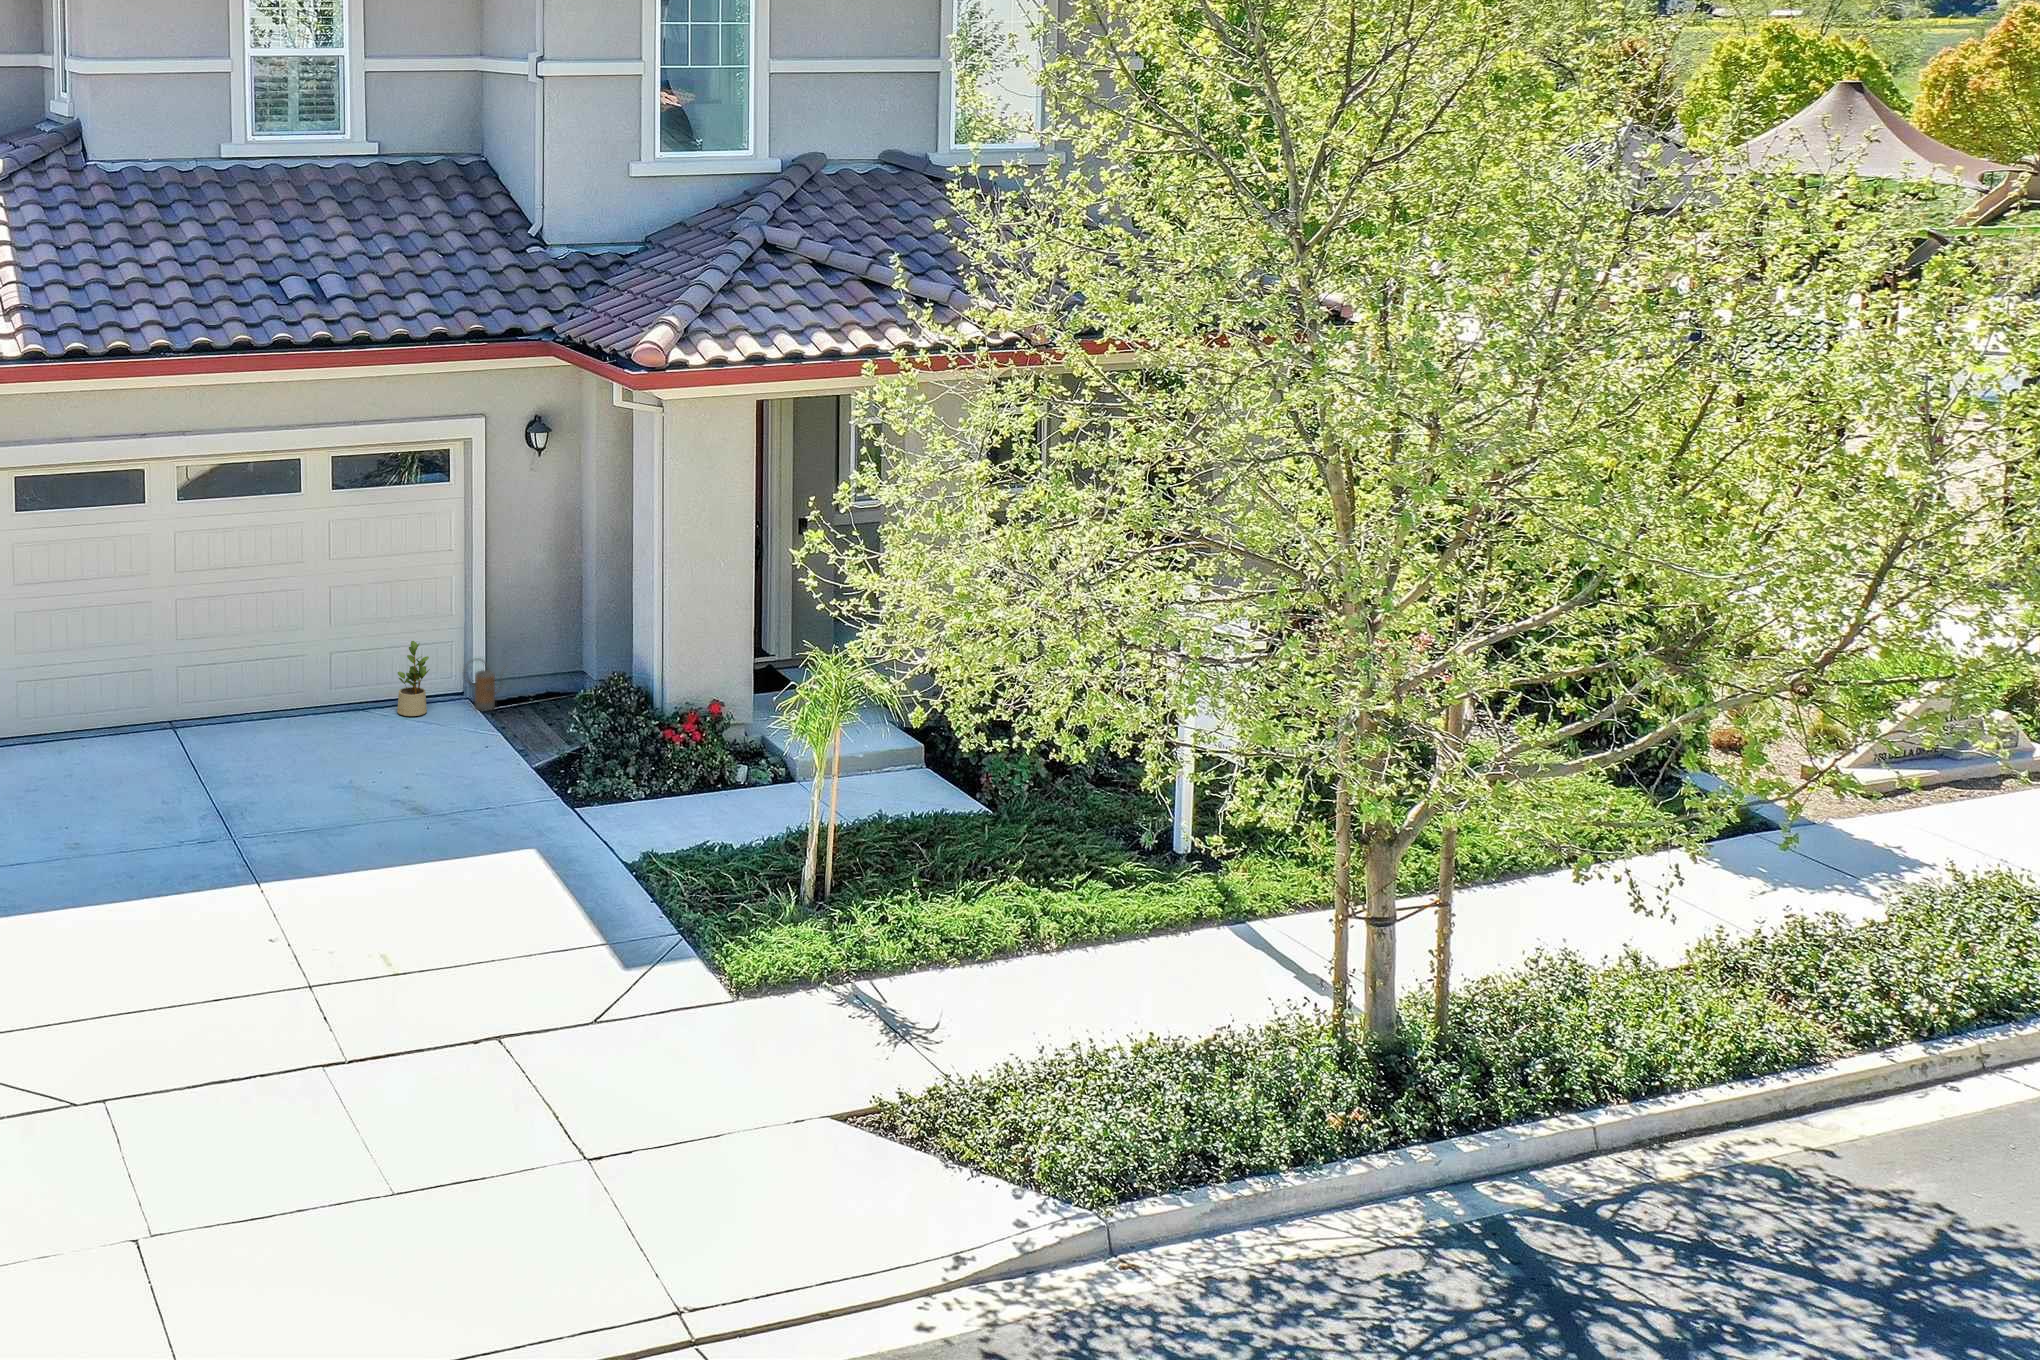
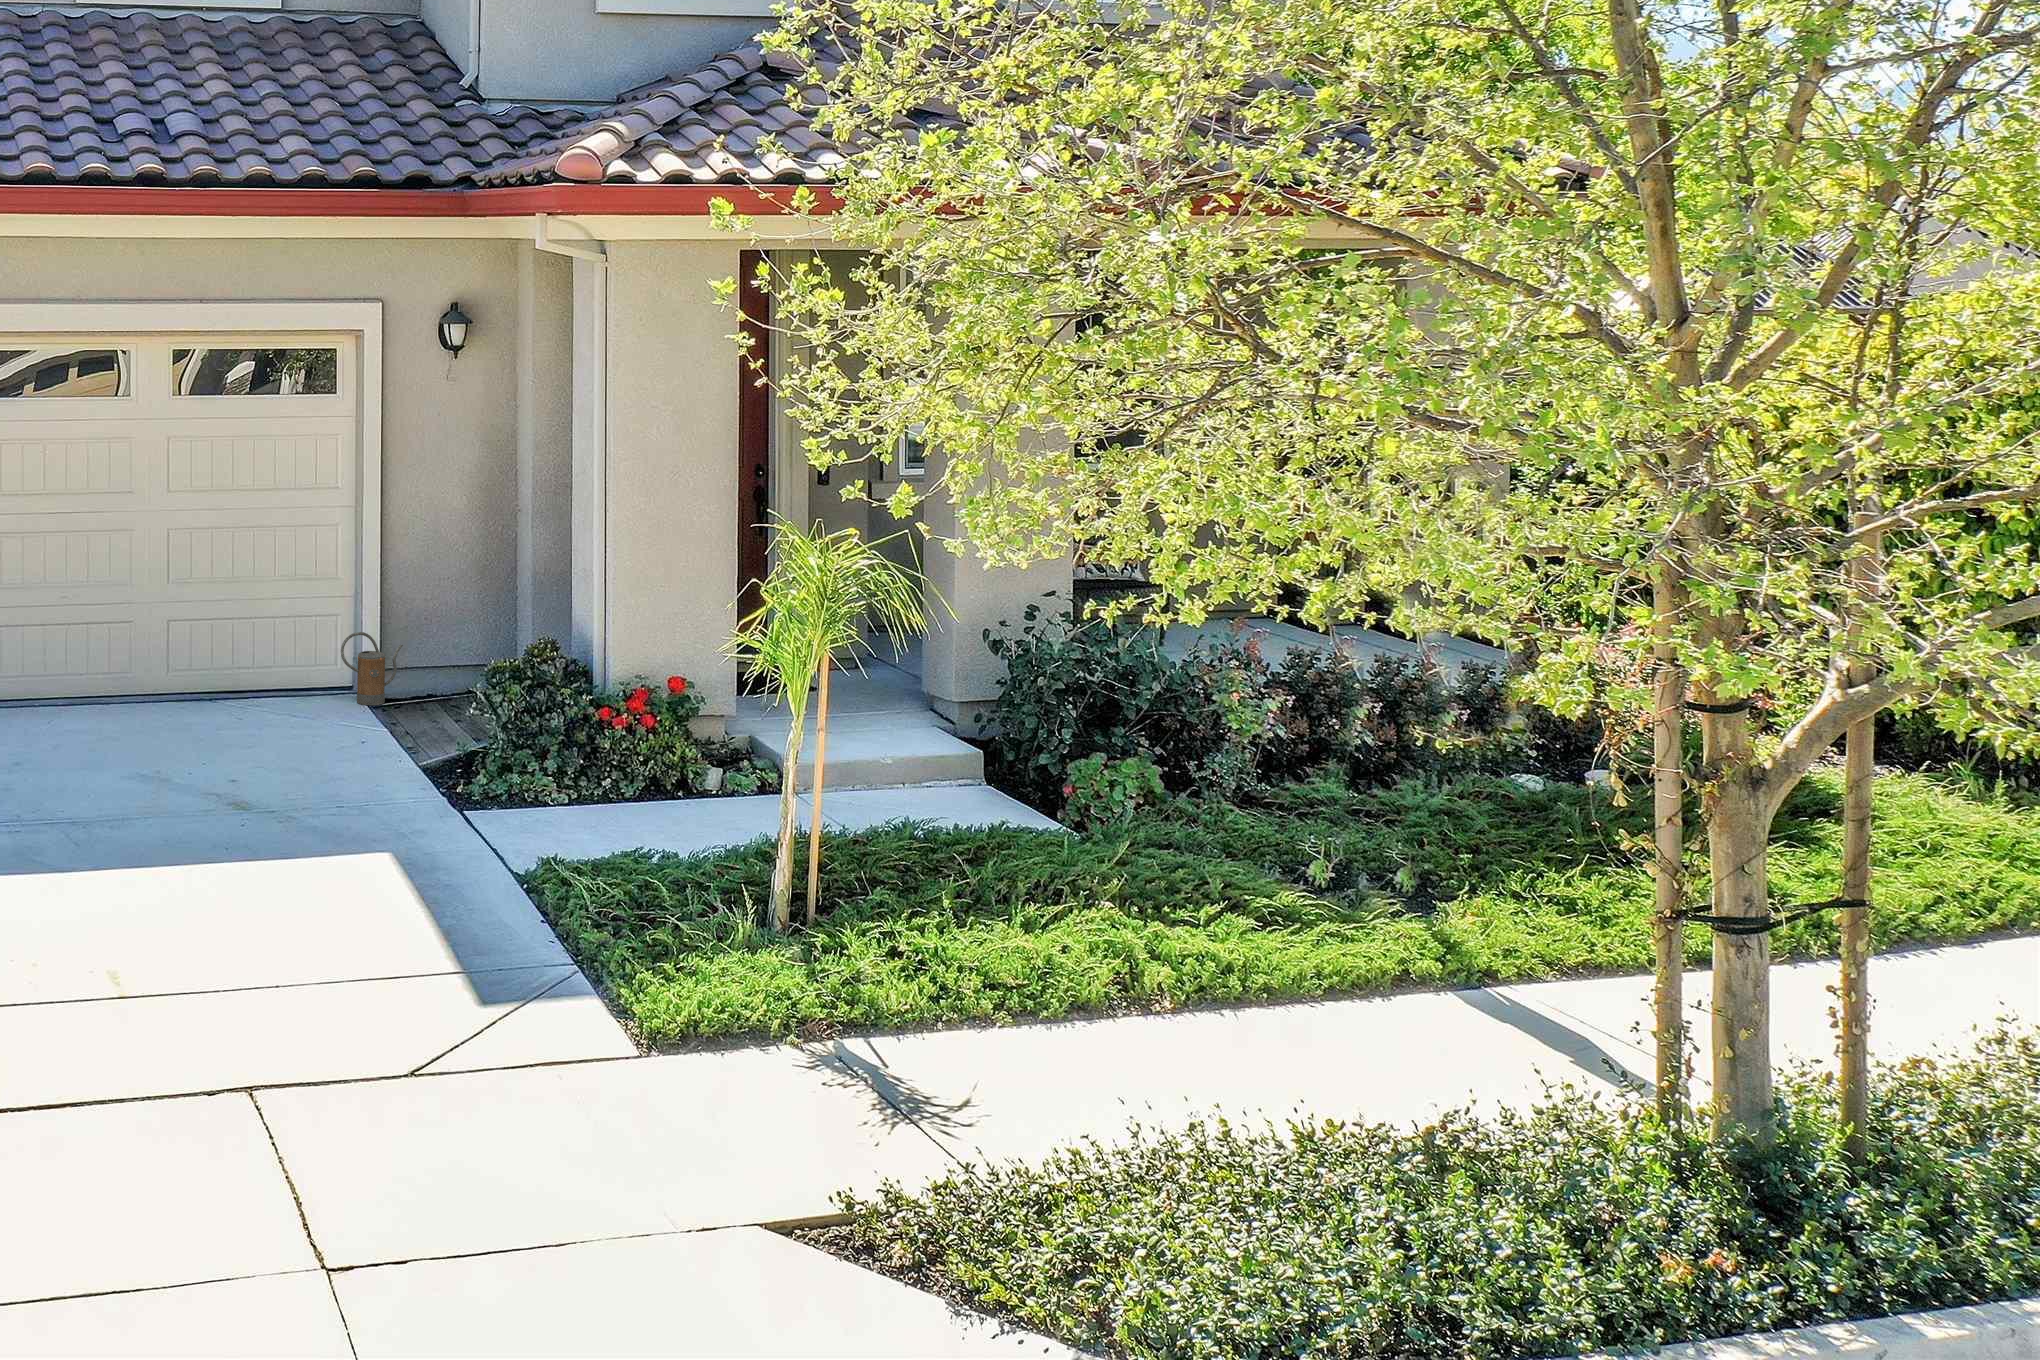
potted plant: present [397,641,430,716] -> none [248,603,295,707]

